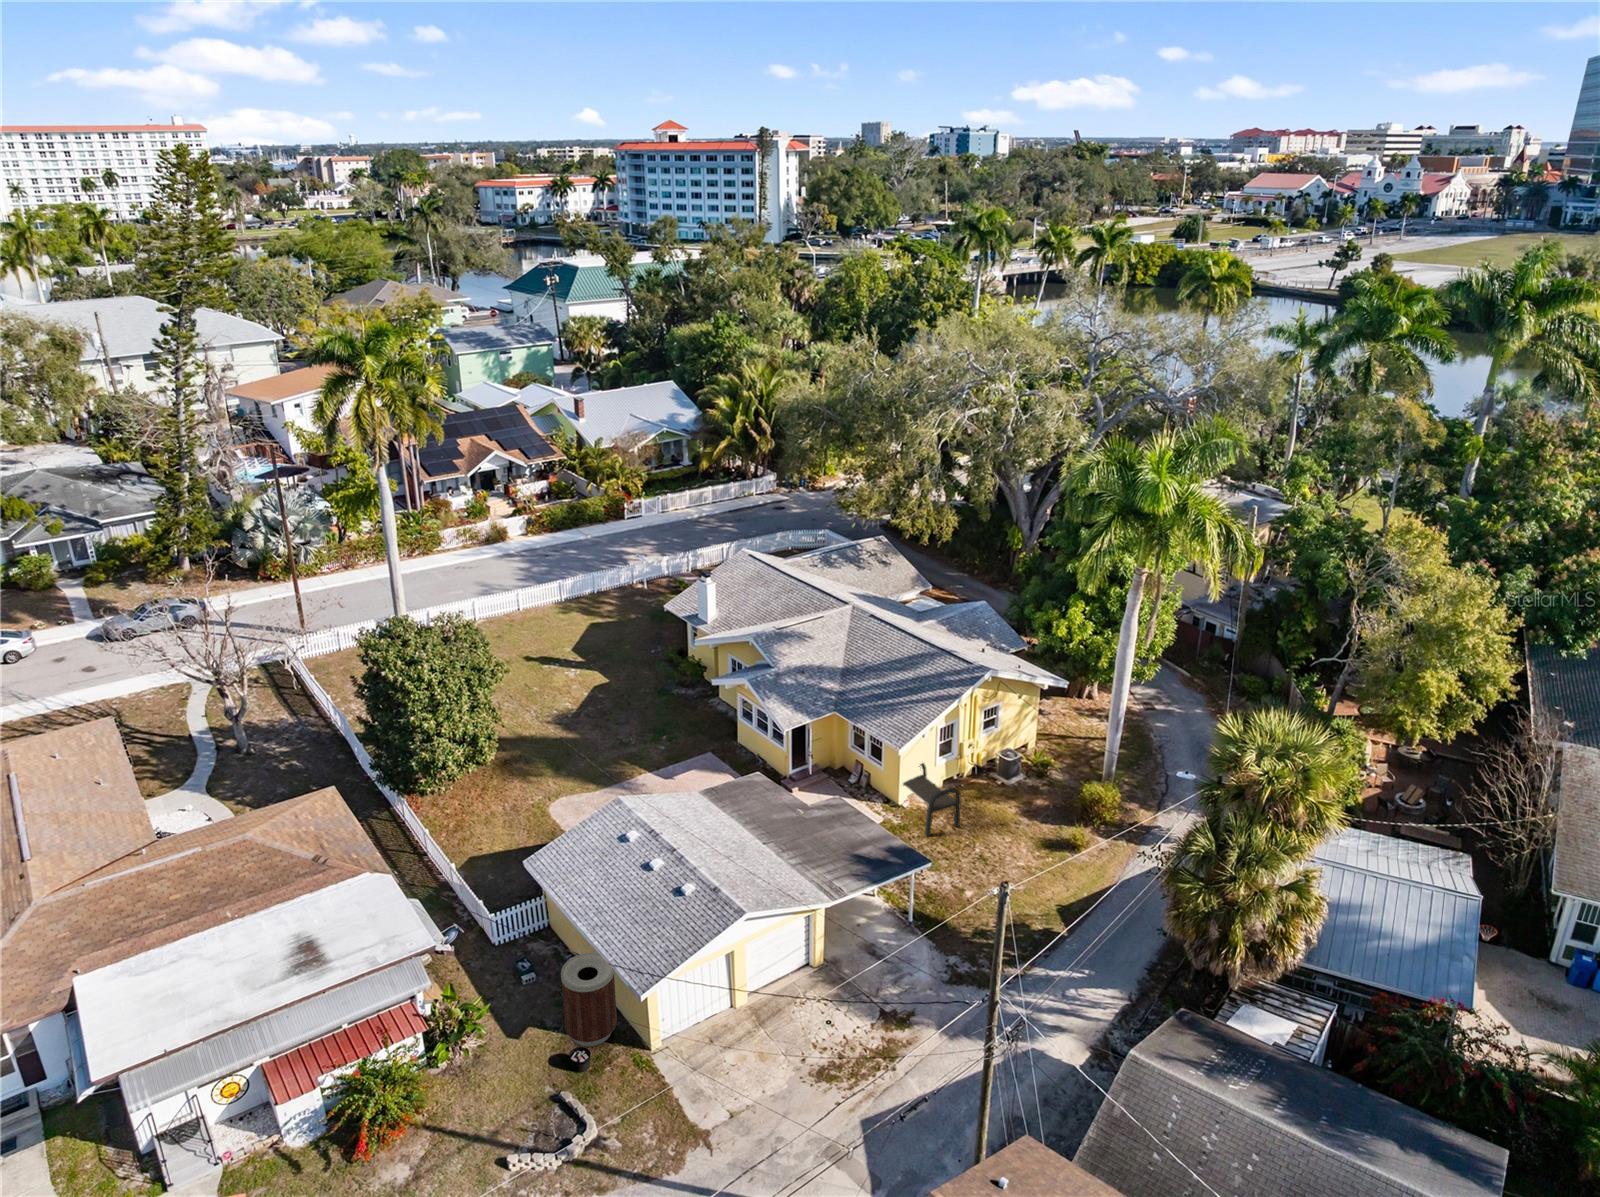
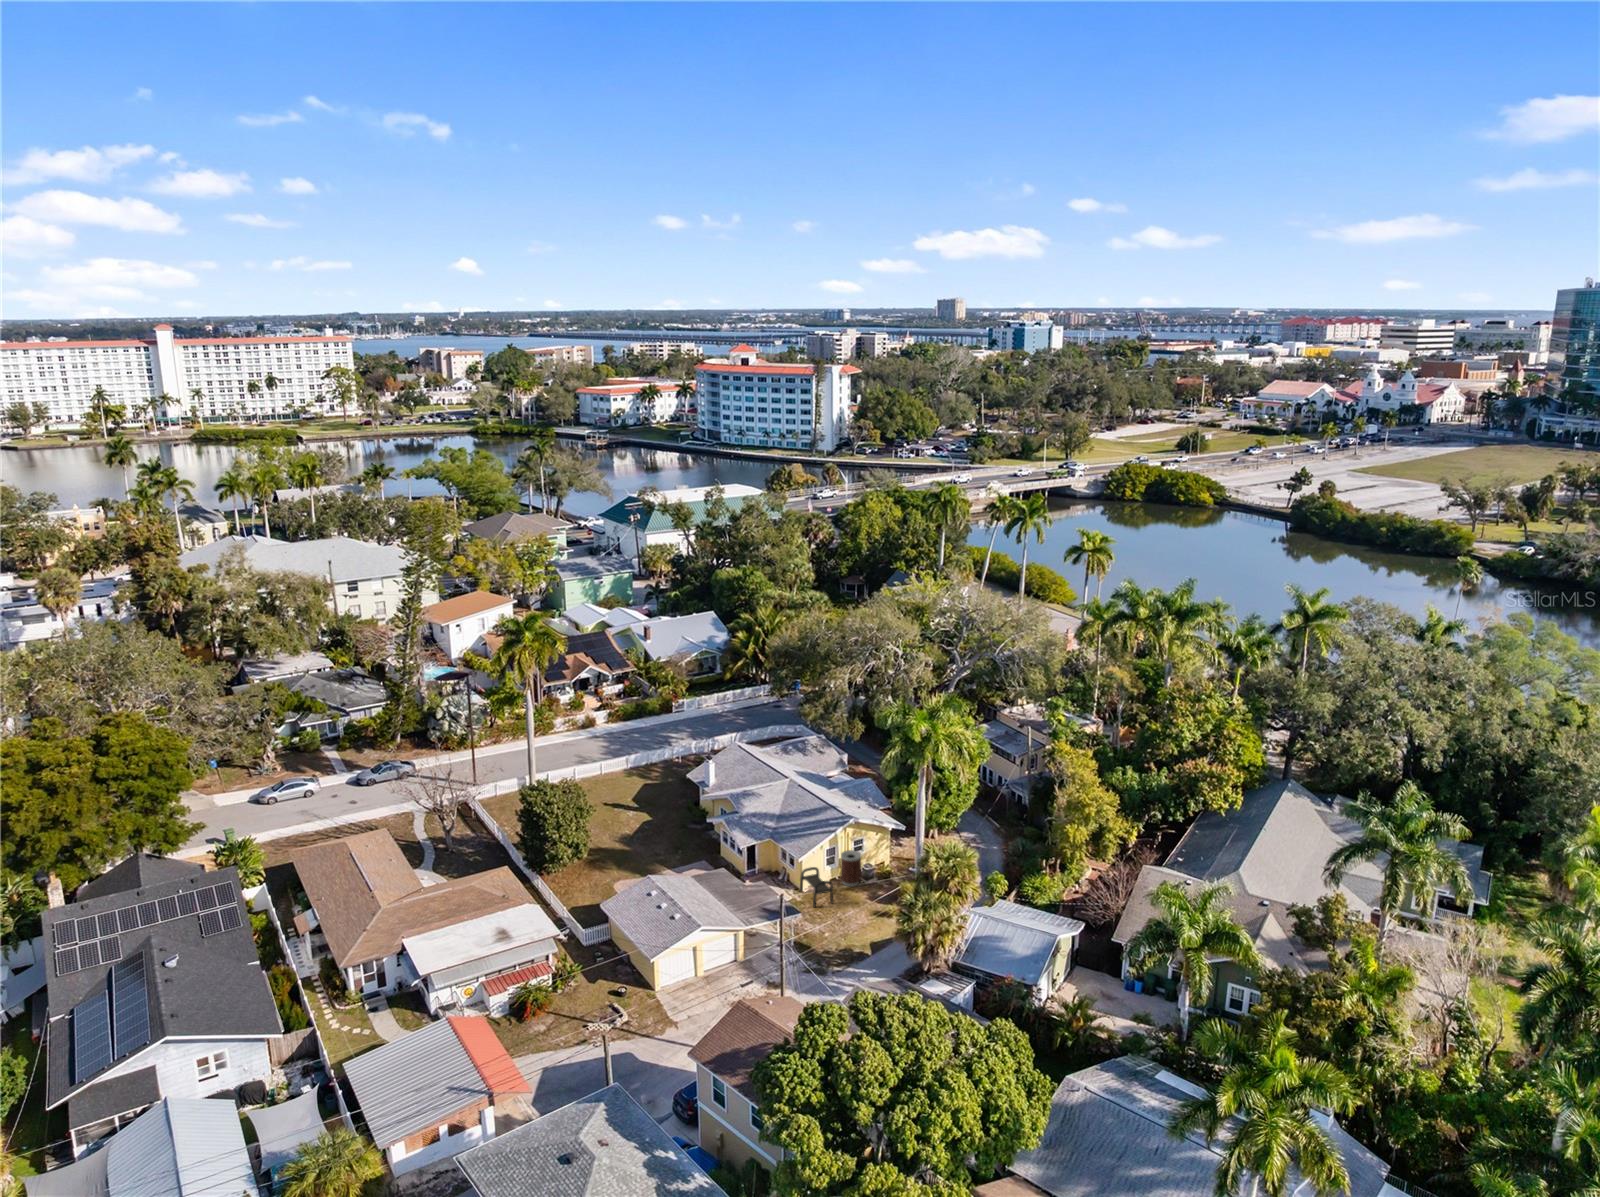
trash can: present [561,953,617,1046] -> present [840,850,861,886]

